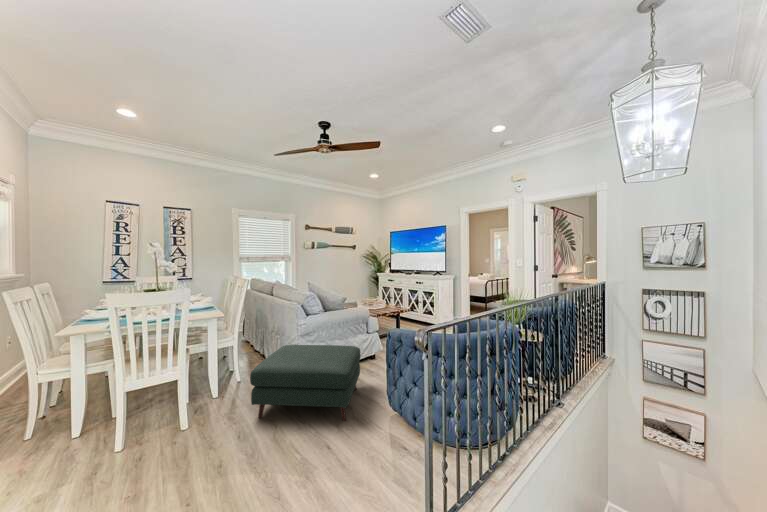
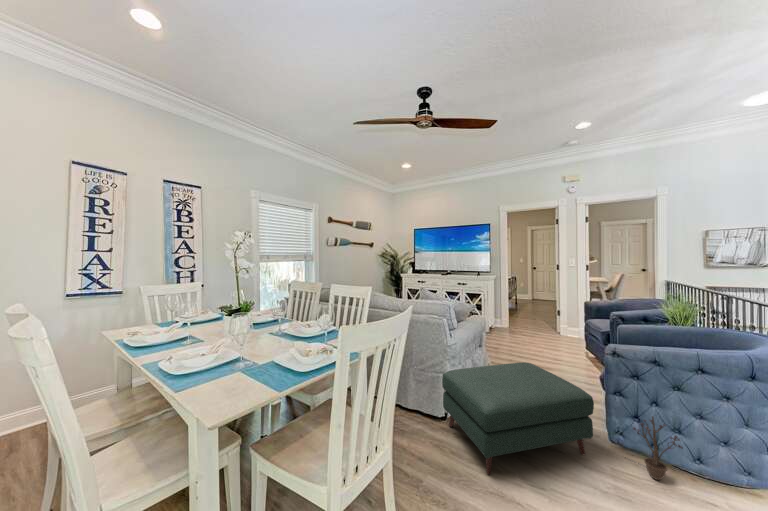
decorative plant: none [359,393,375,447] -> present [629,416,683,480]

